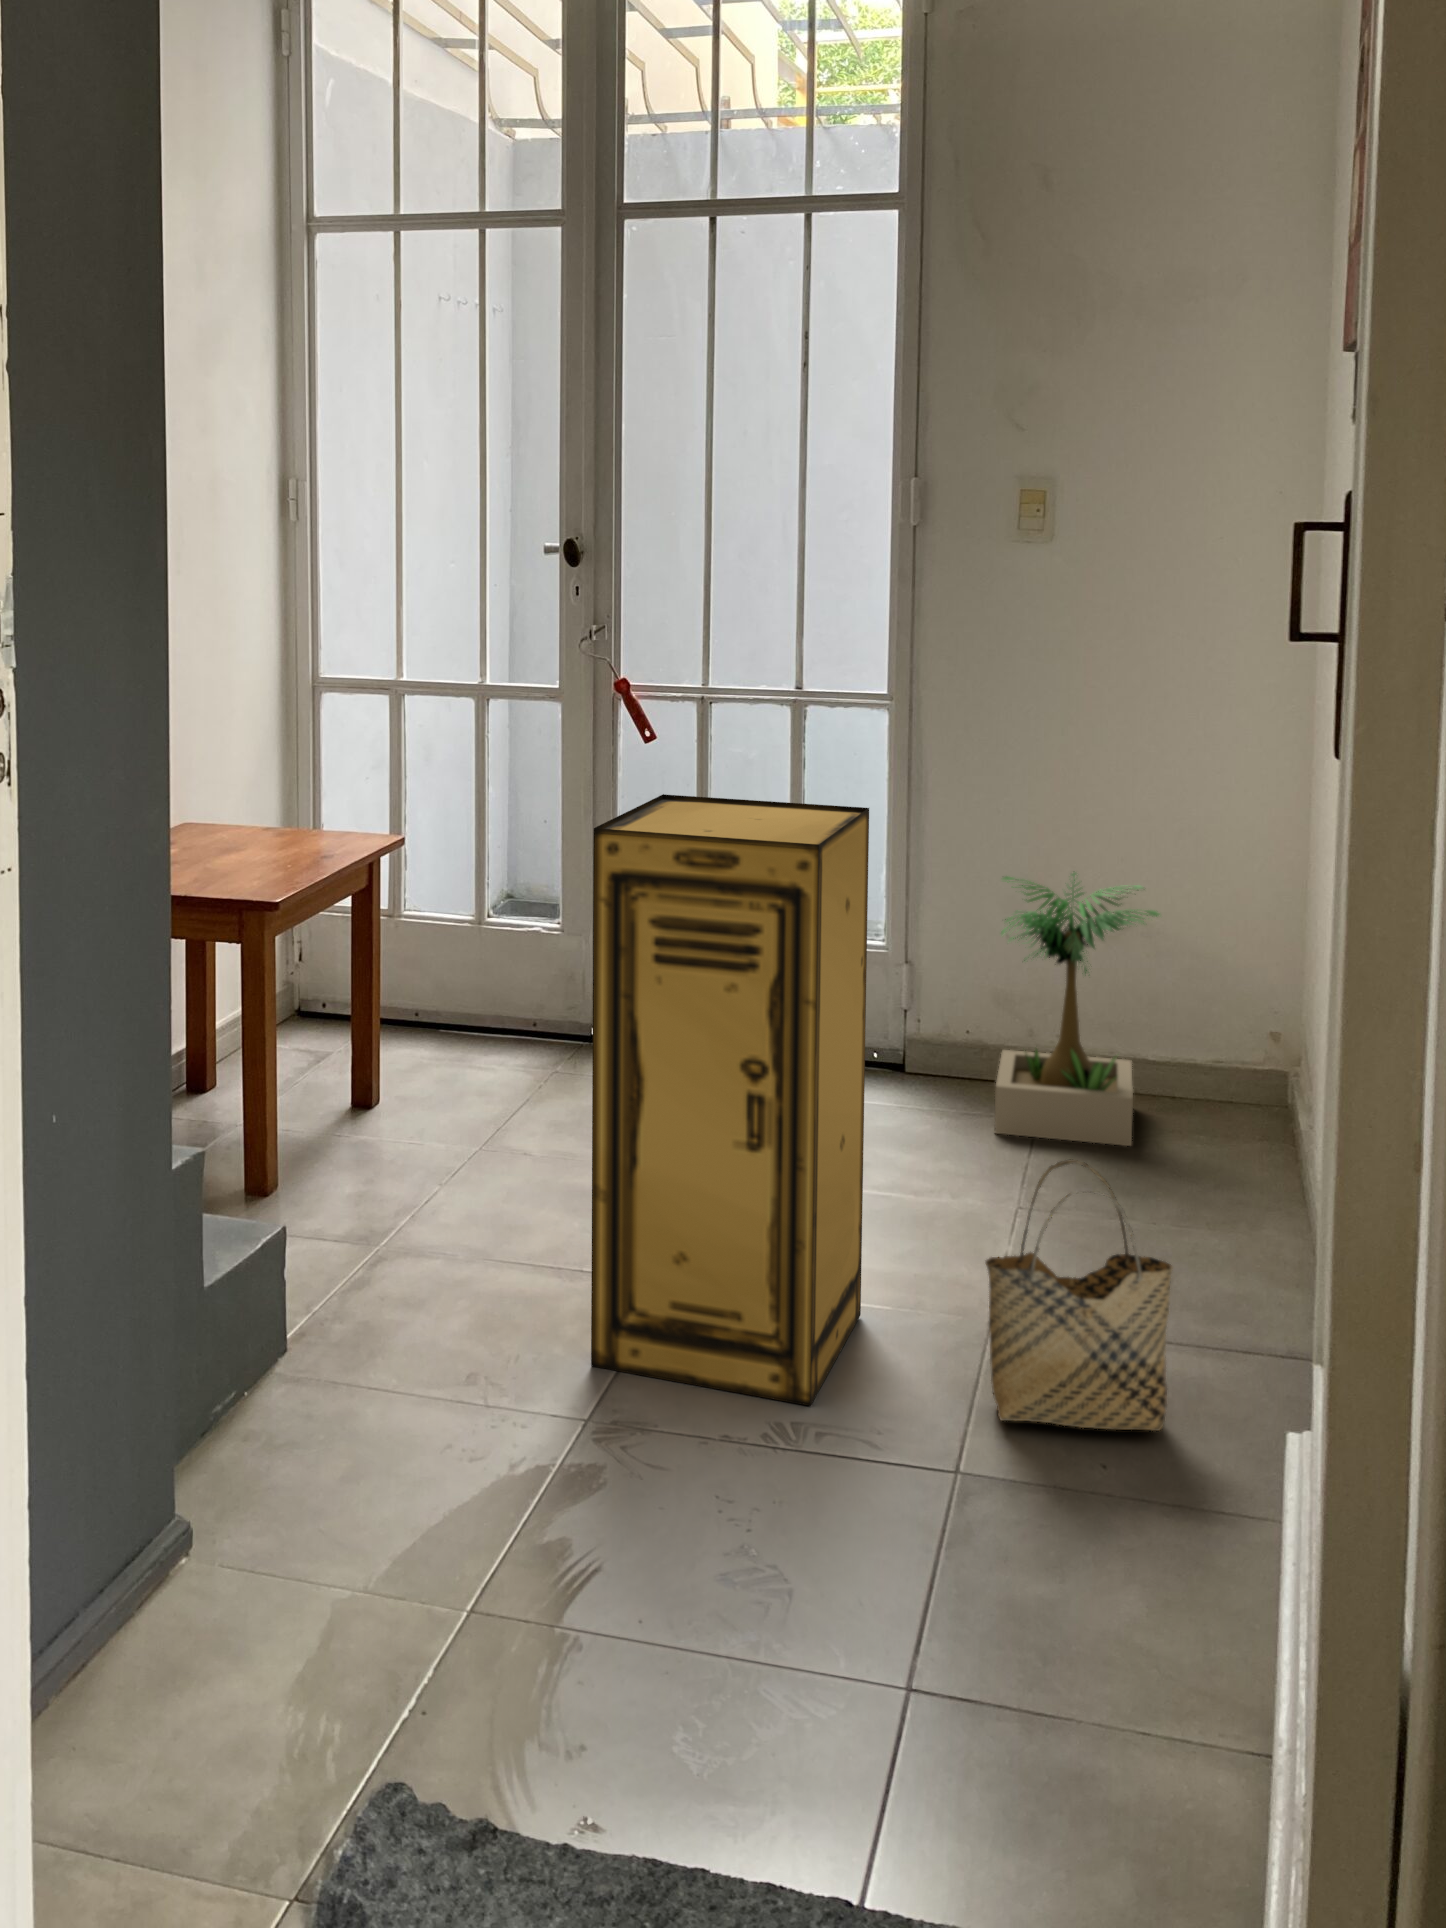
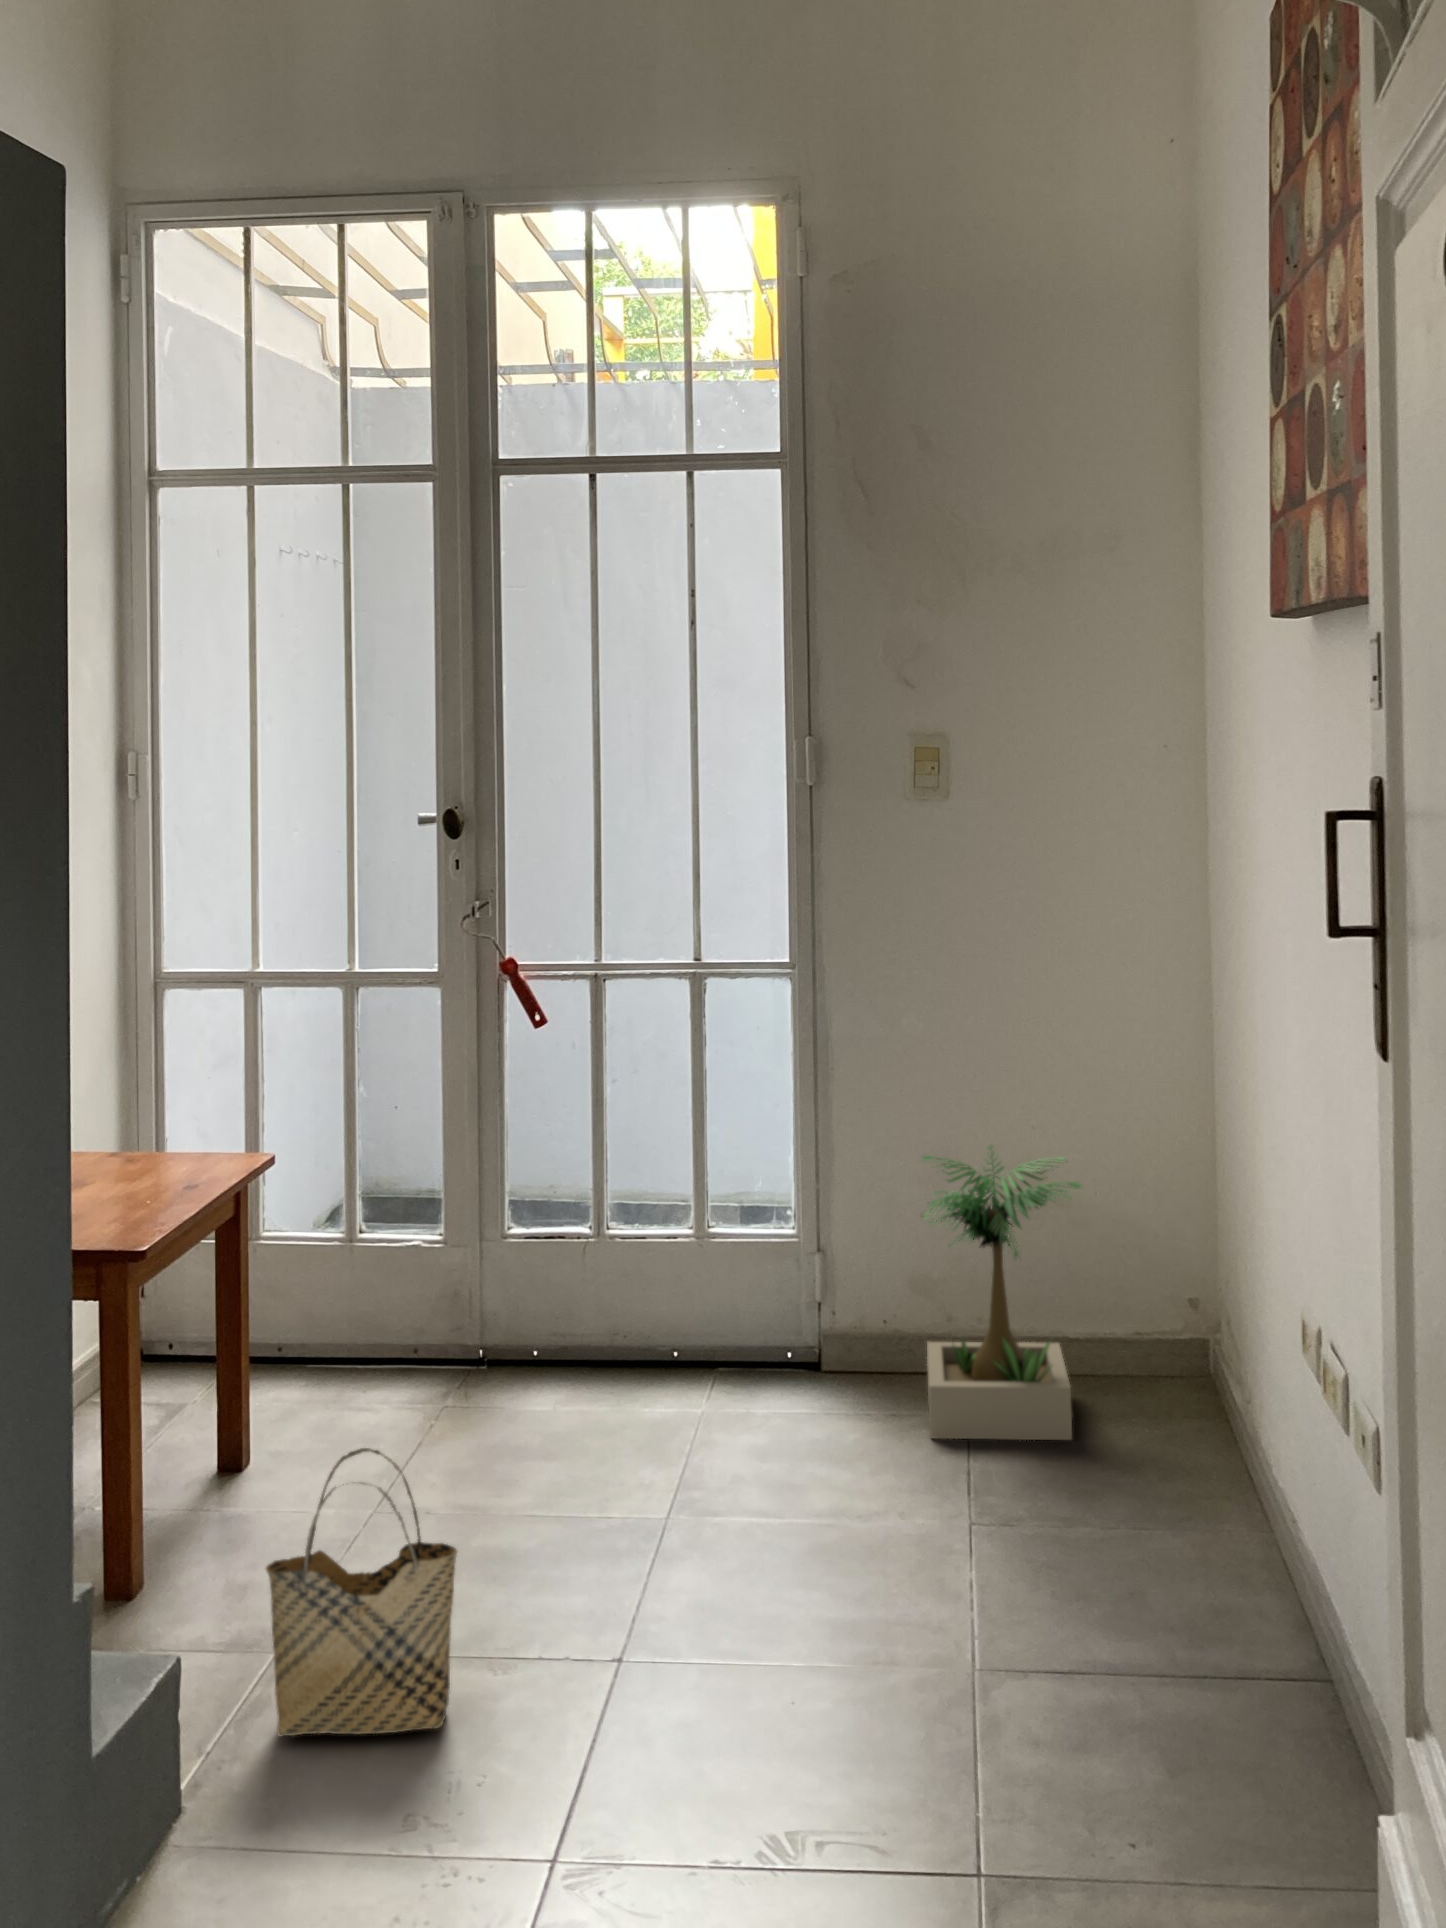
storage cabinet: present [591,794,869,1406] -> none [535,1104,834,1807]
woven basket: present [985,1159,1172,1431] -> present [266,1448,457,1736]

